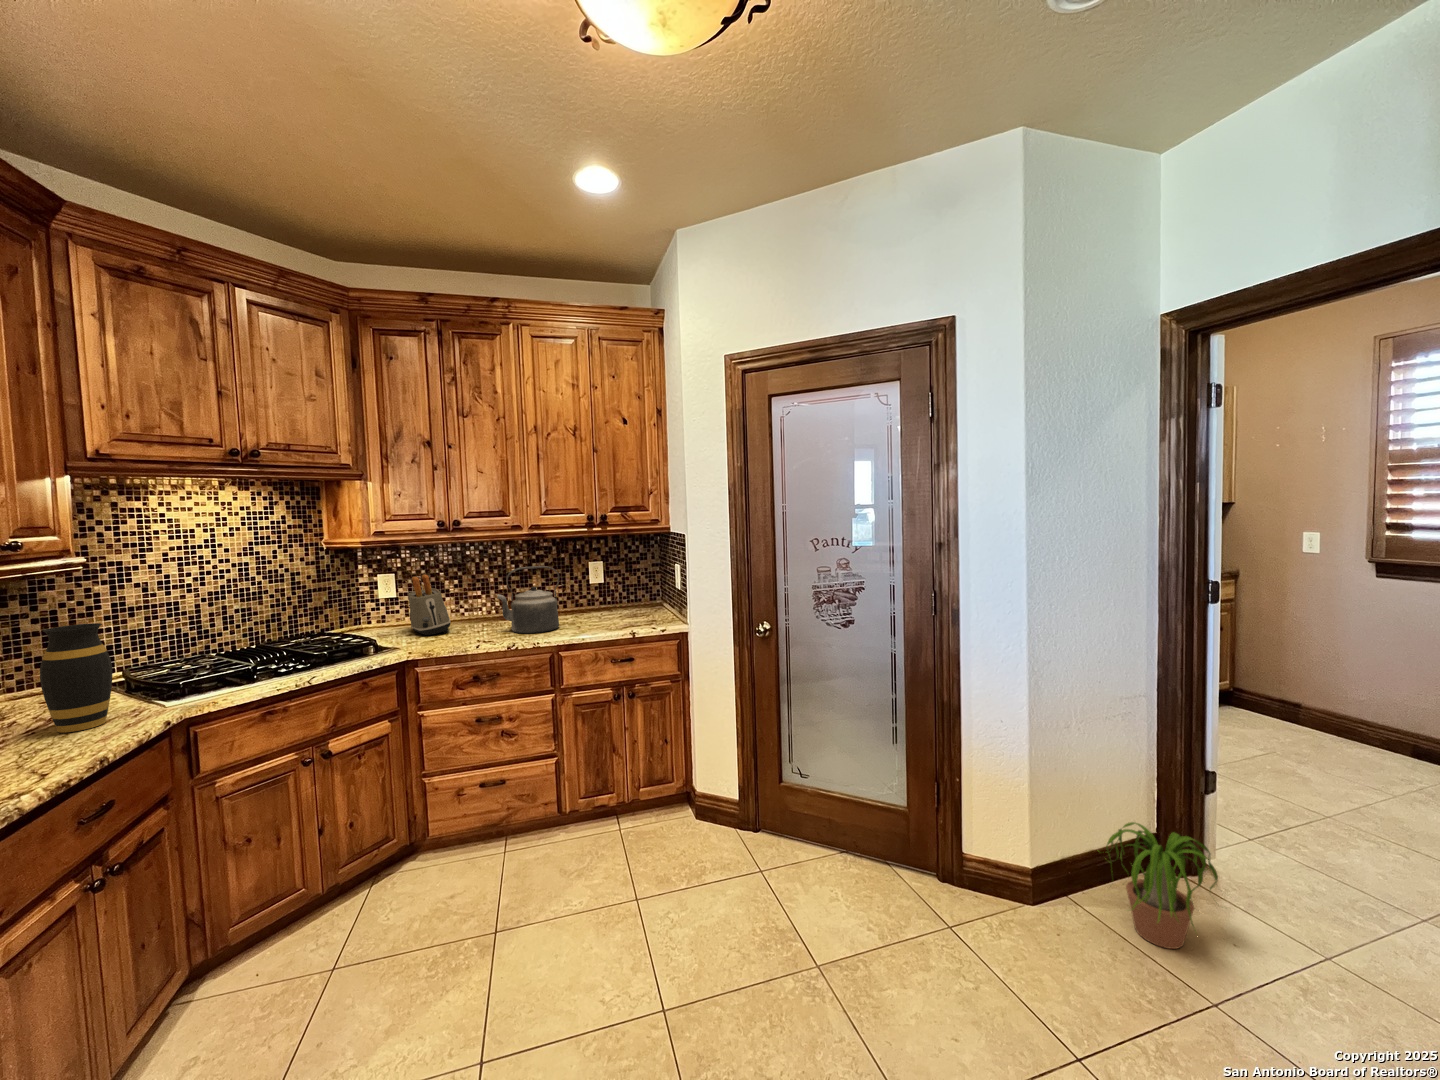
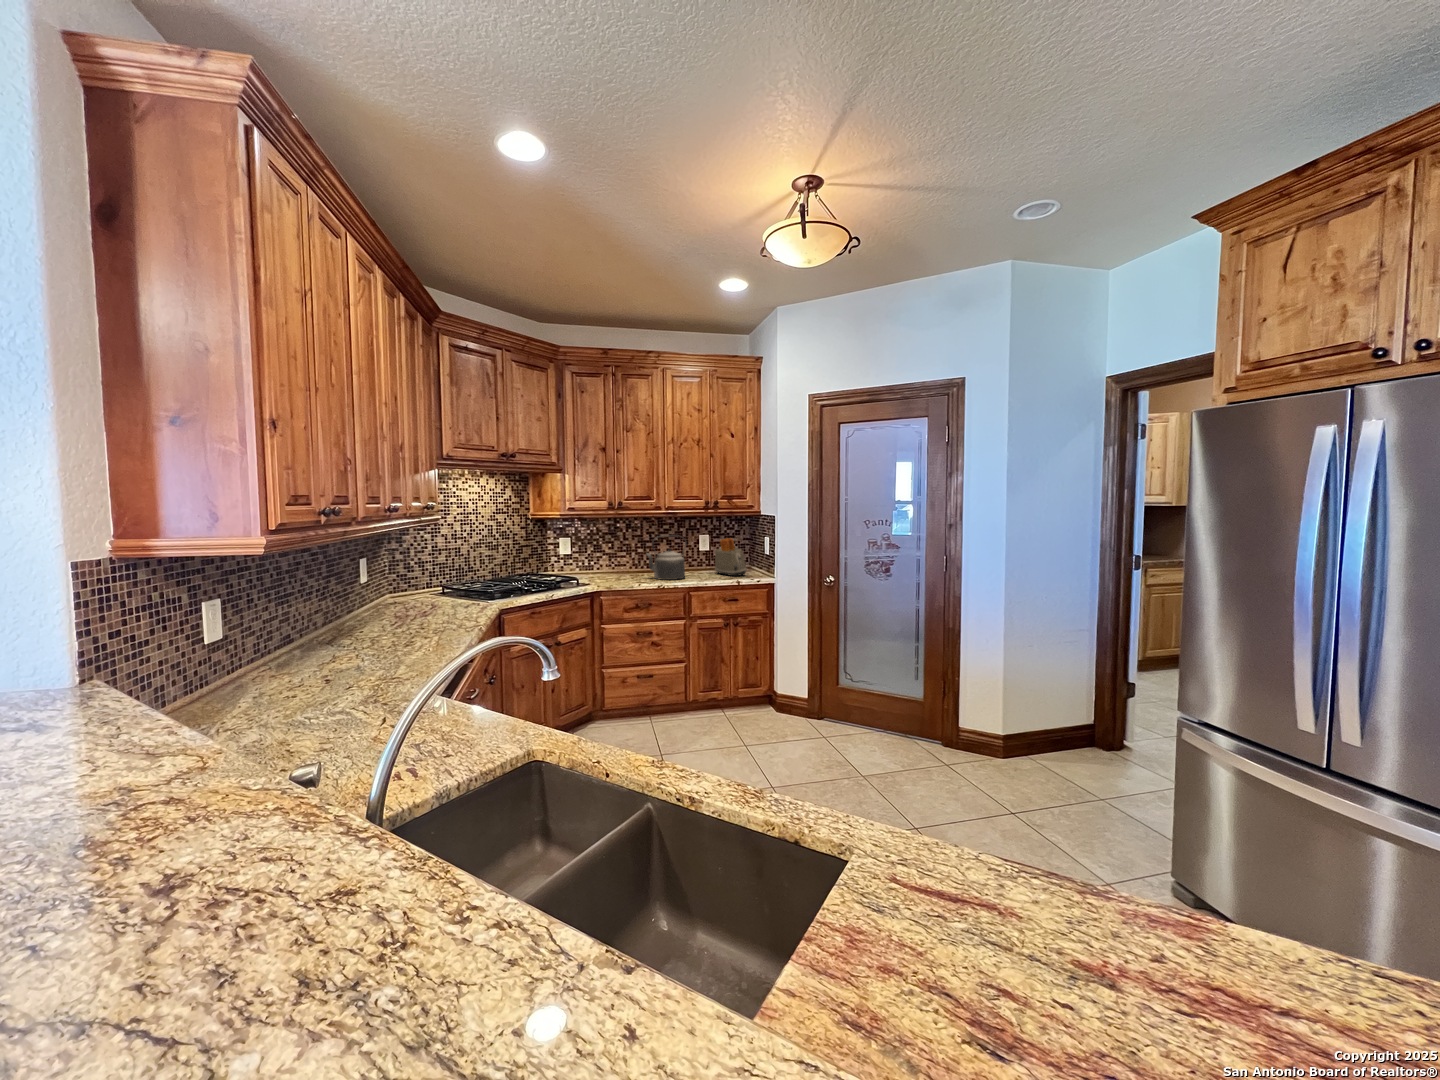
toaster: present [408,574,451,635] -> present [715,538,747,576]
vase: present [40,623,112,732] -> none [442,551,471,609]
potted plant: present [1106,822,1218,949] -> none [1044,707,1127,780]

